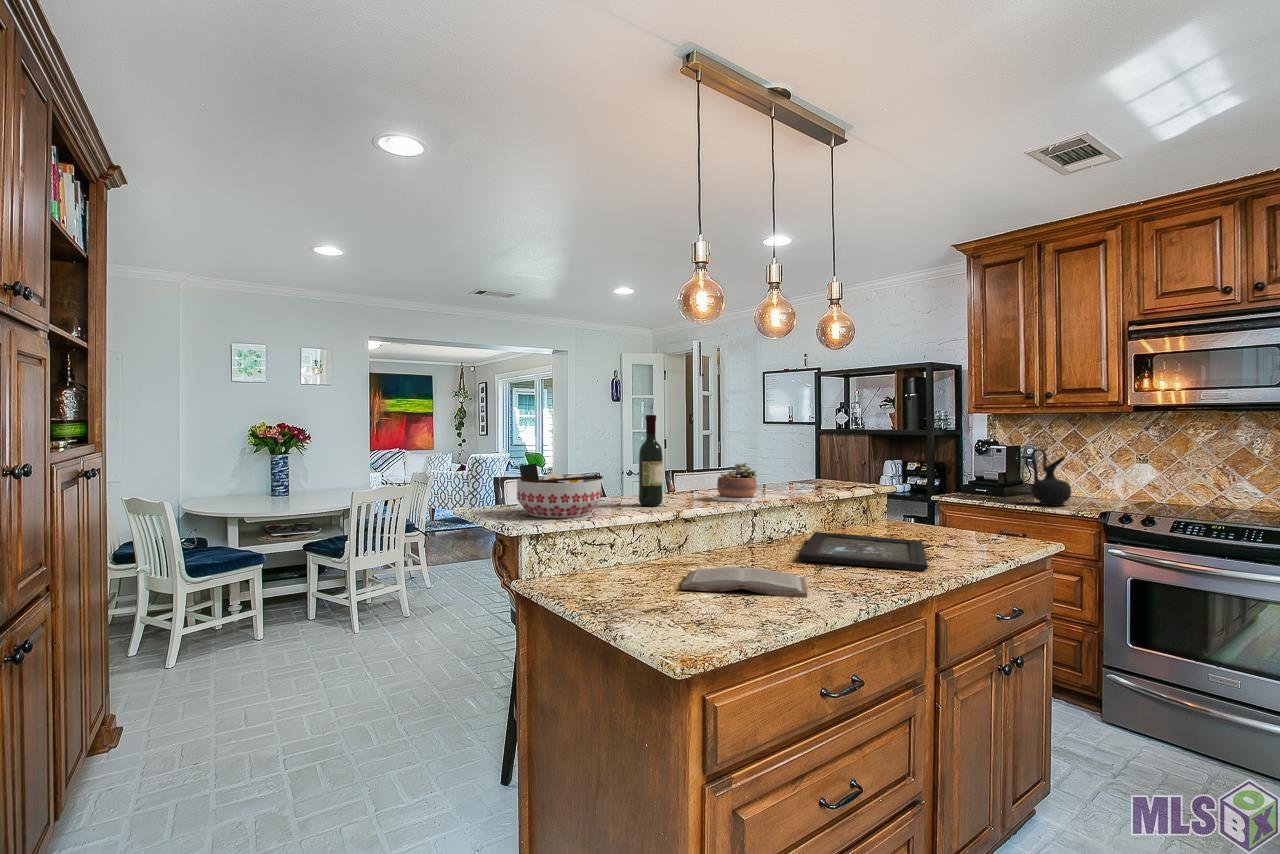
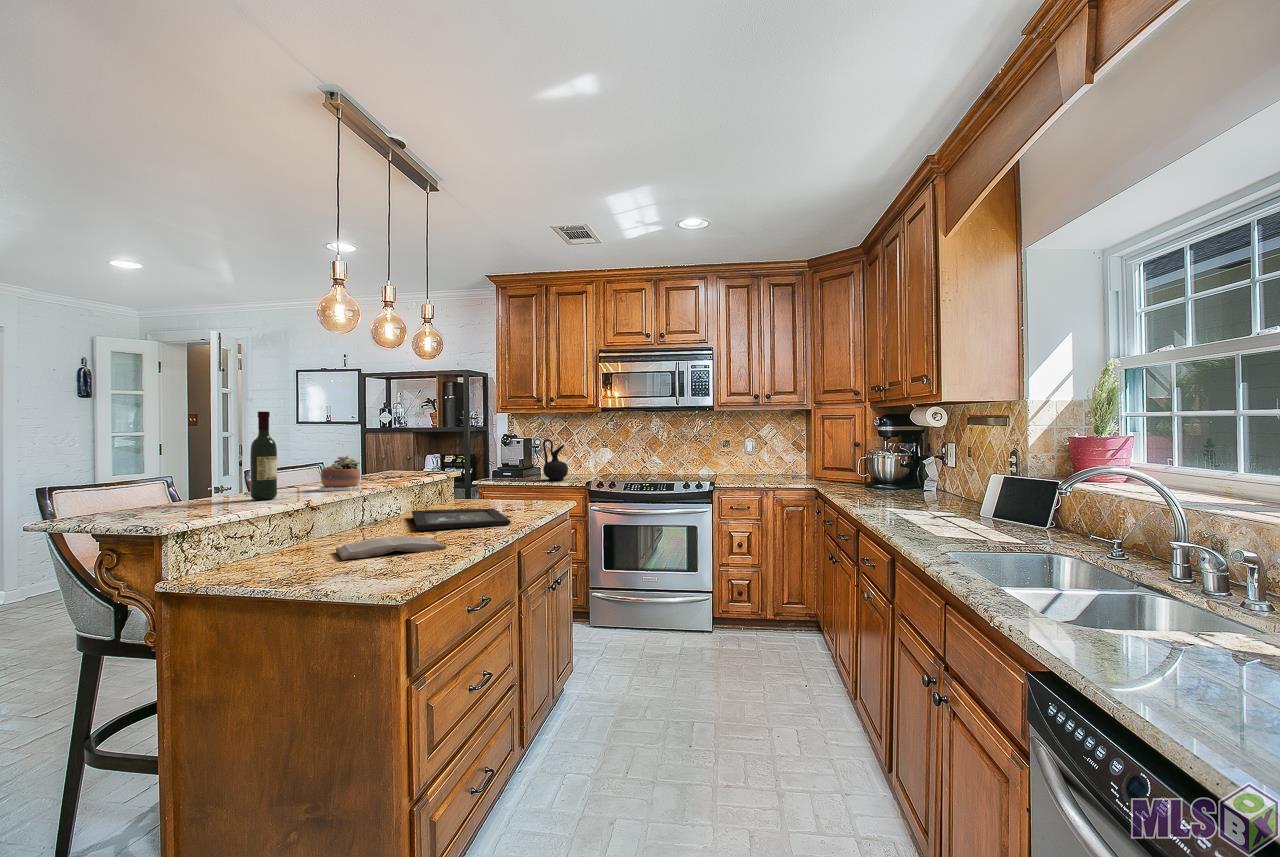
bowl: present [517,463,603,518] -> none [121,463,228,517]

